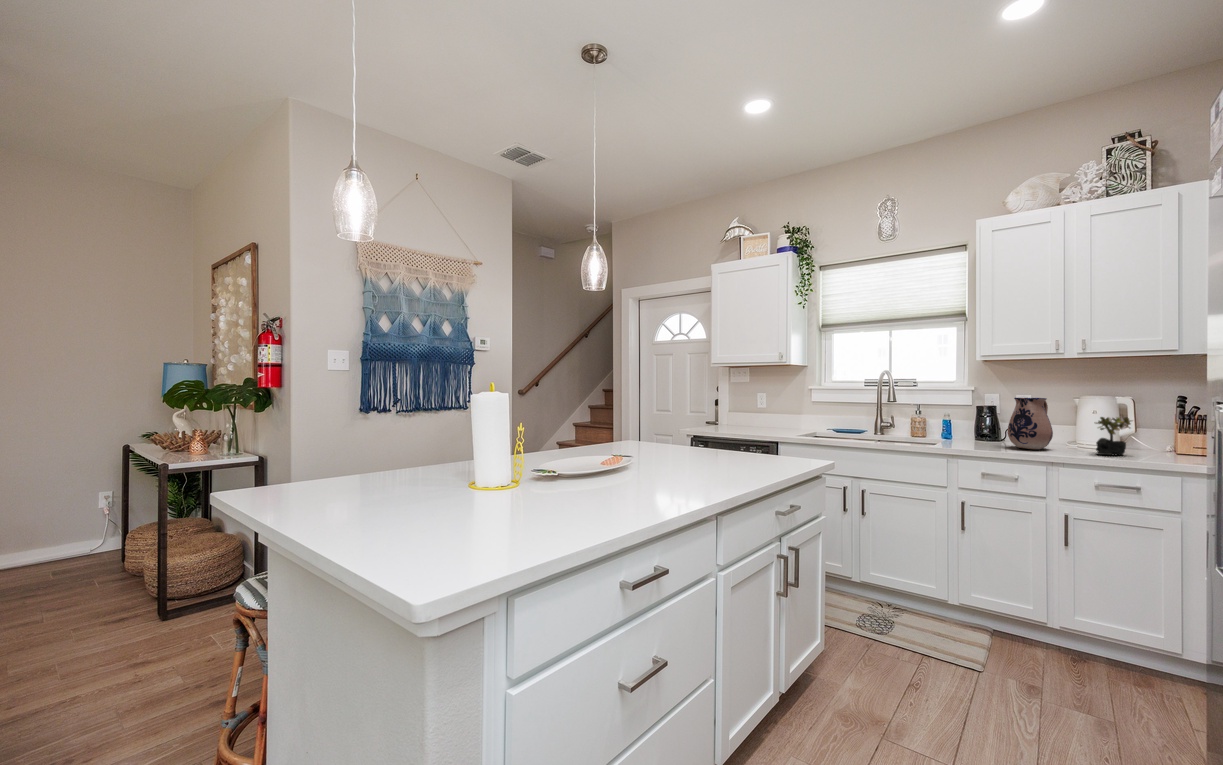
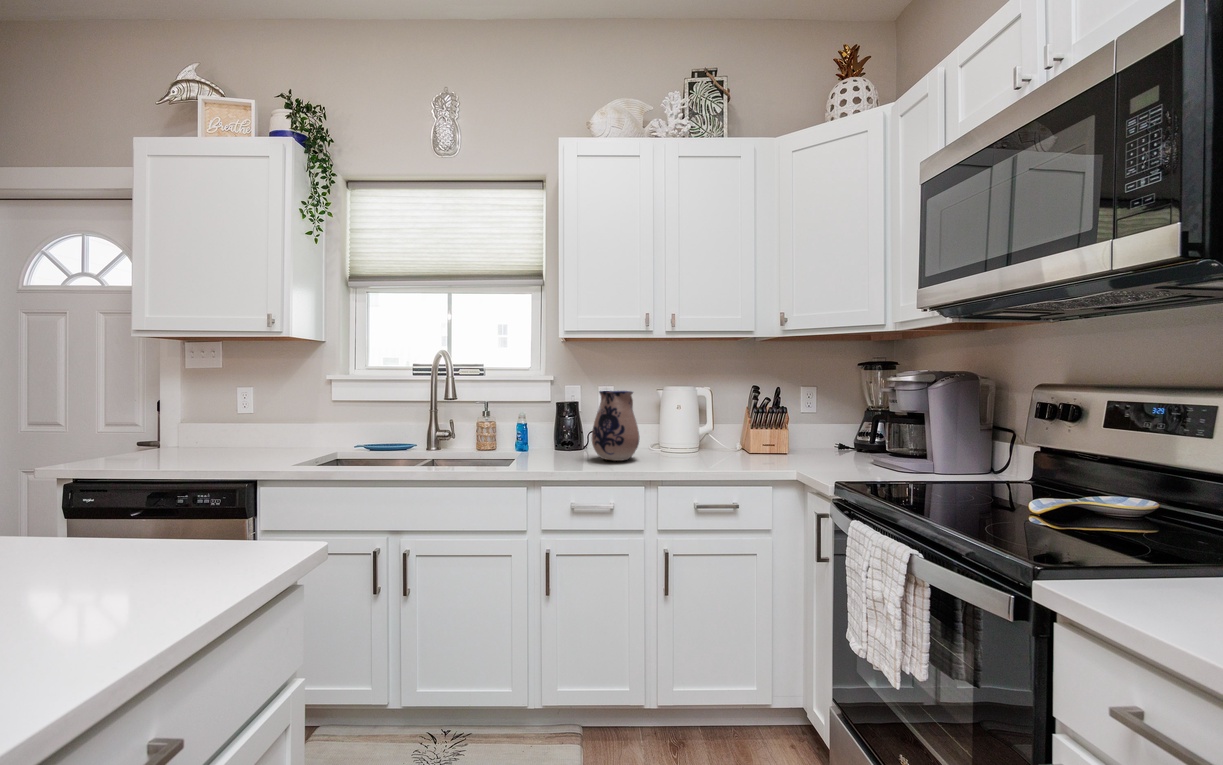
succulent plant: present [1096,417,1132,455] -> none [682,411,717,463]

